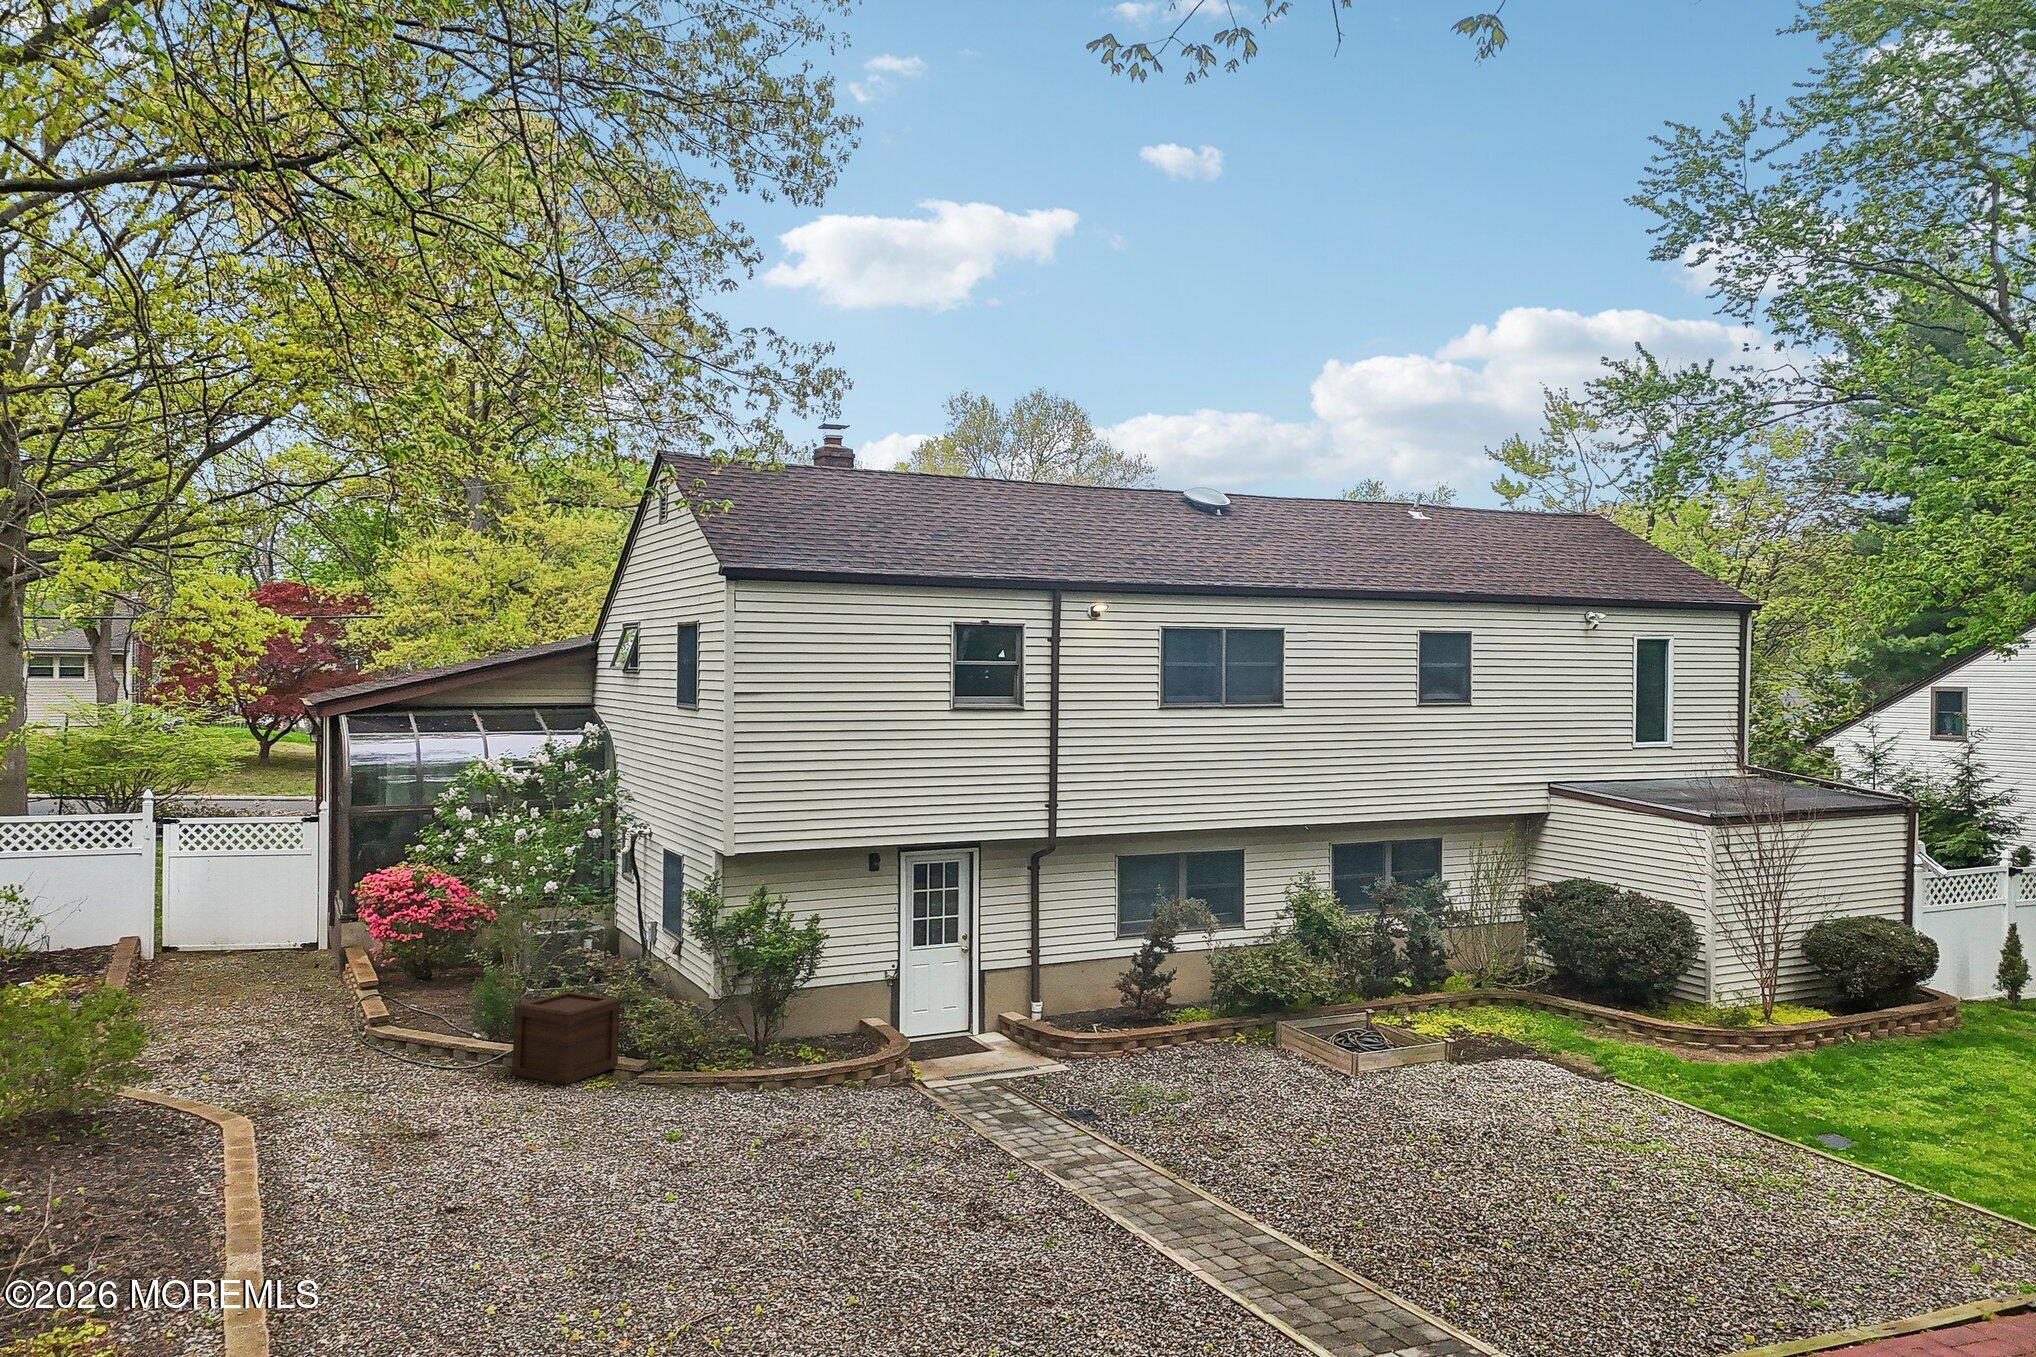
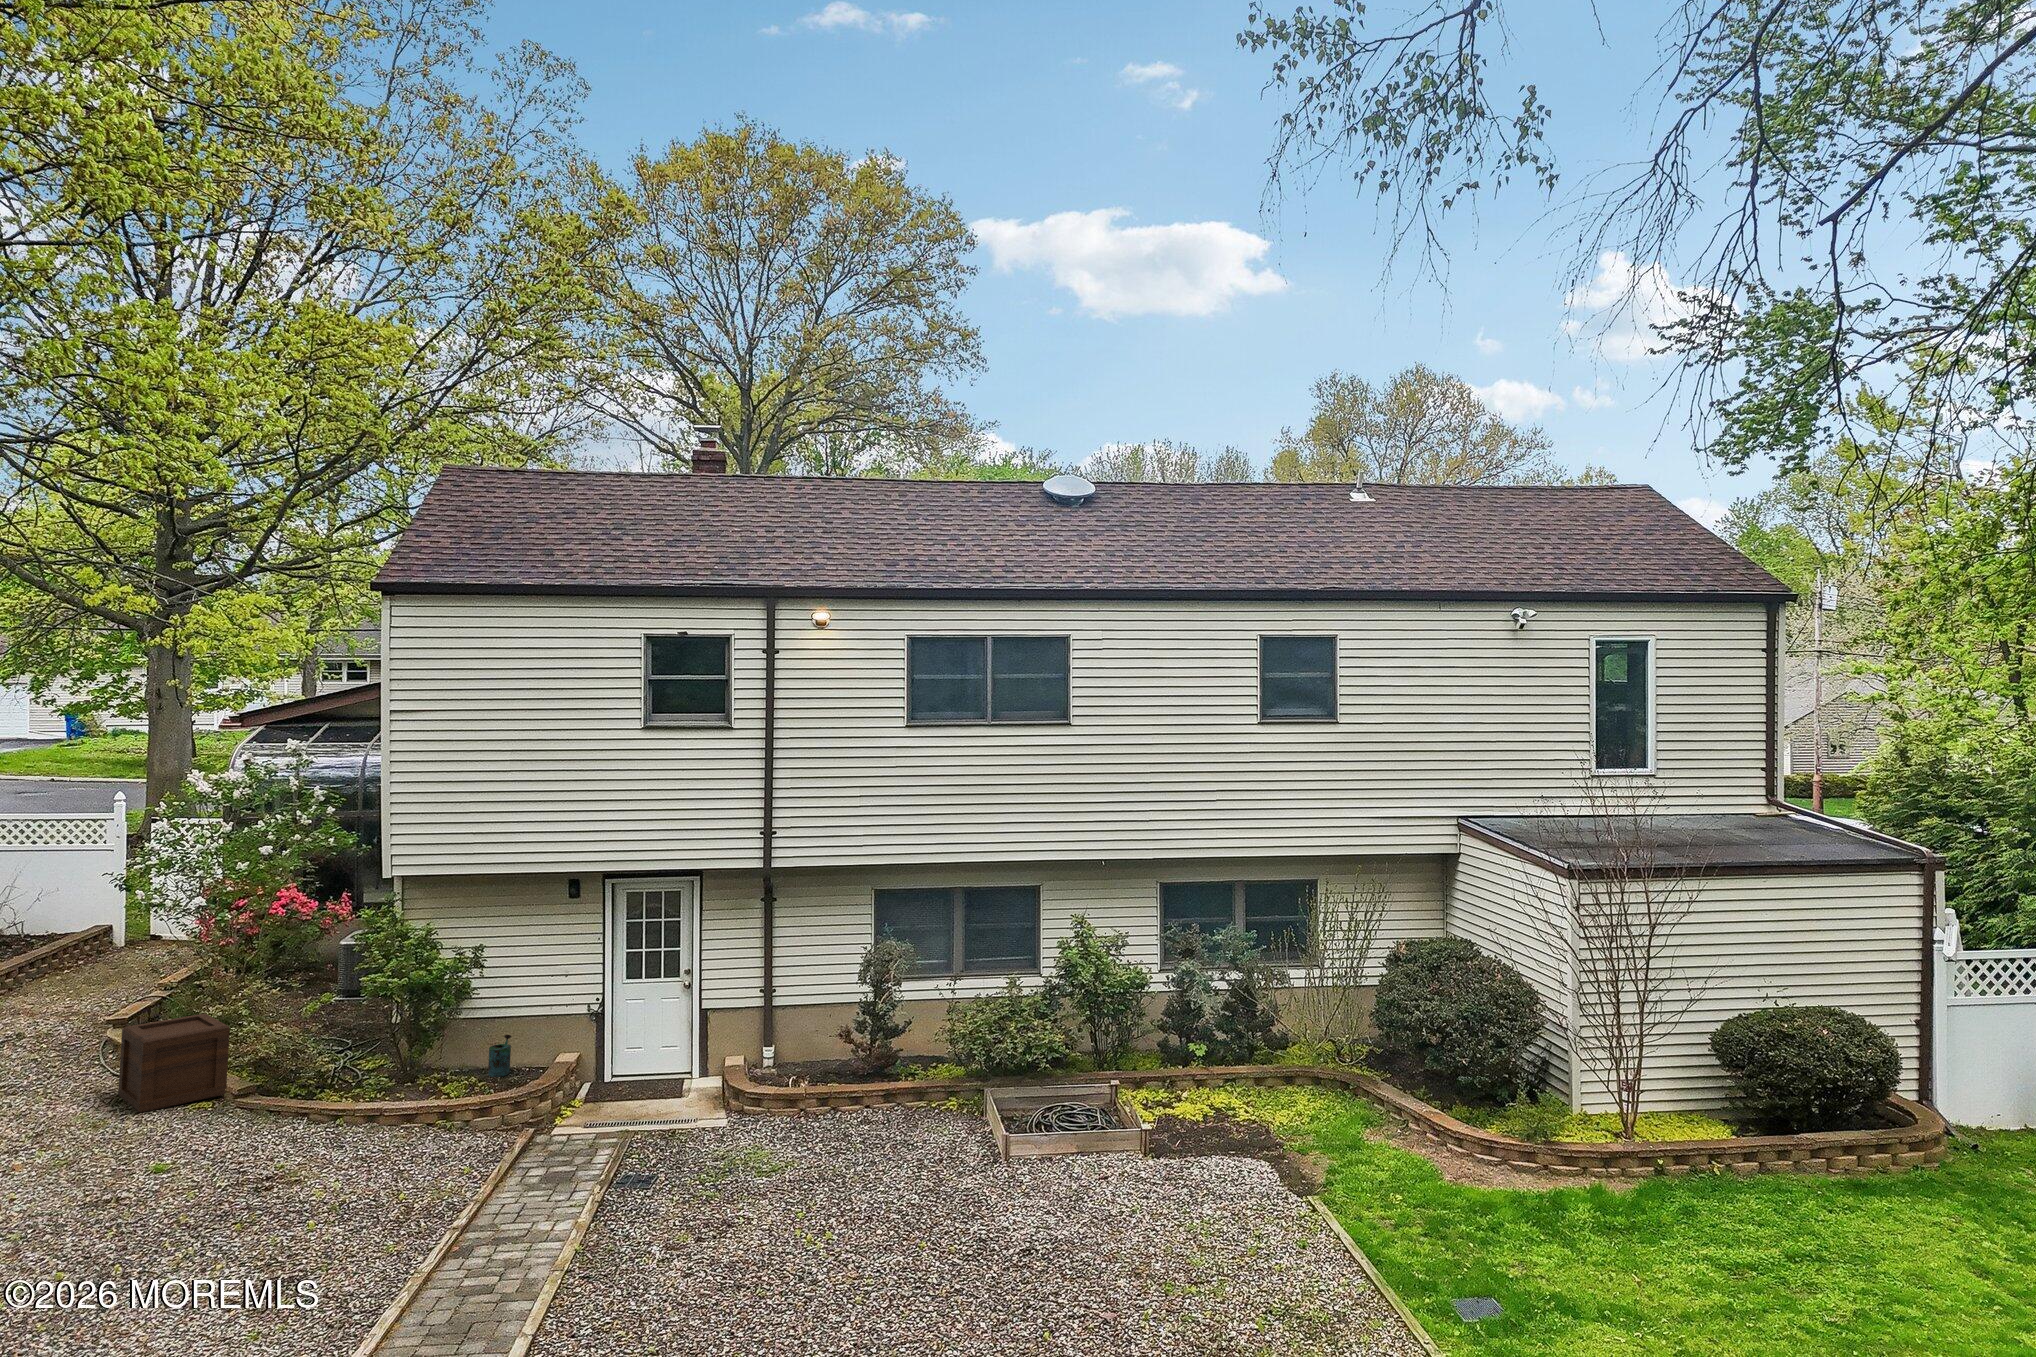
watering can: none [810,1004,831,1043] -> present [488,1035,511,1077]

